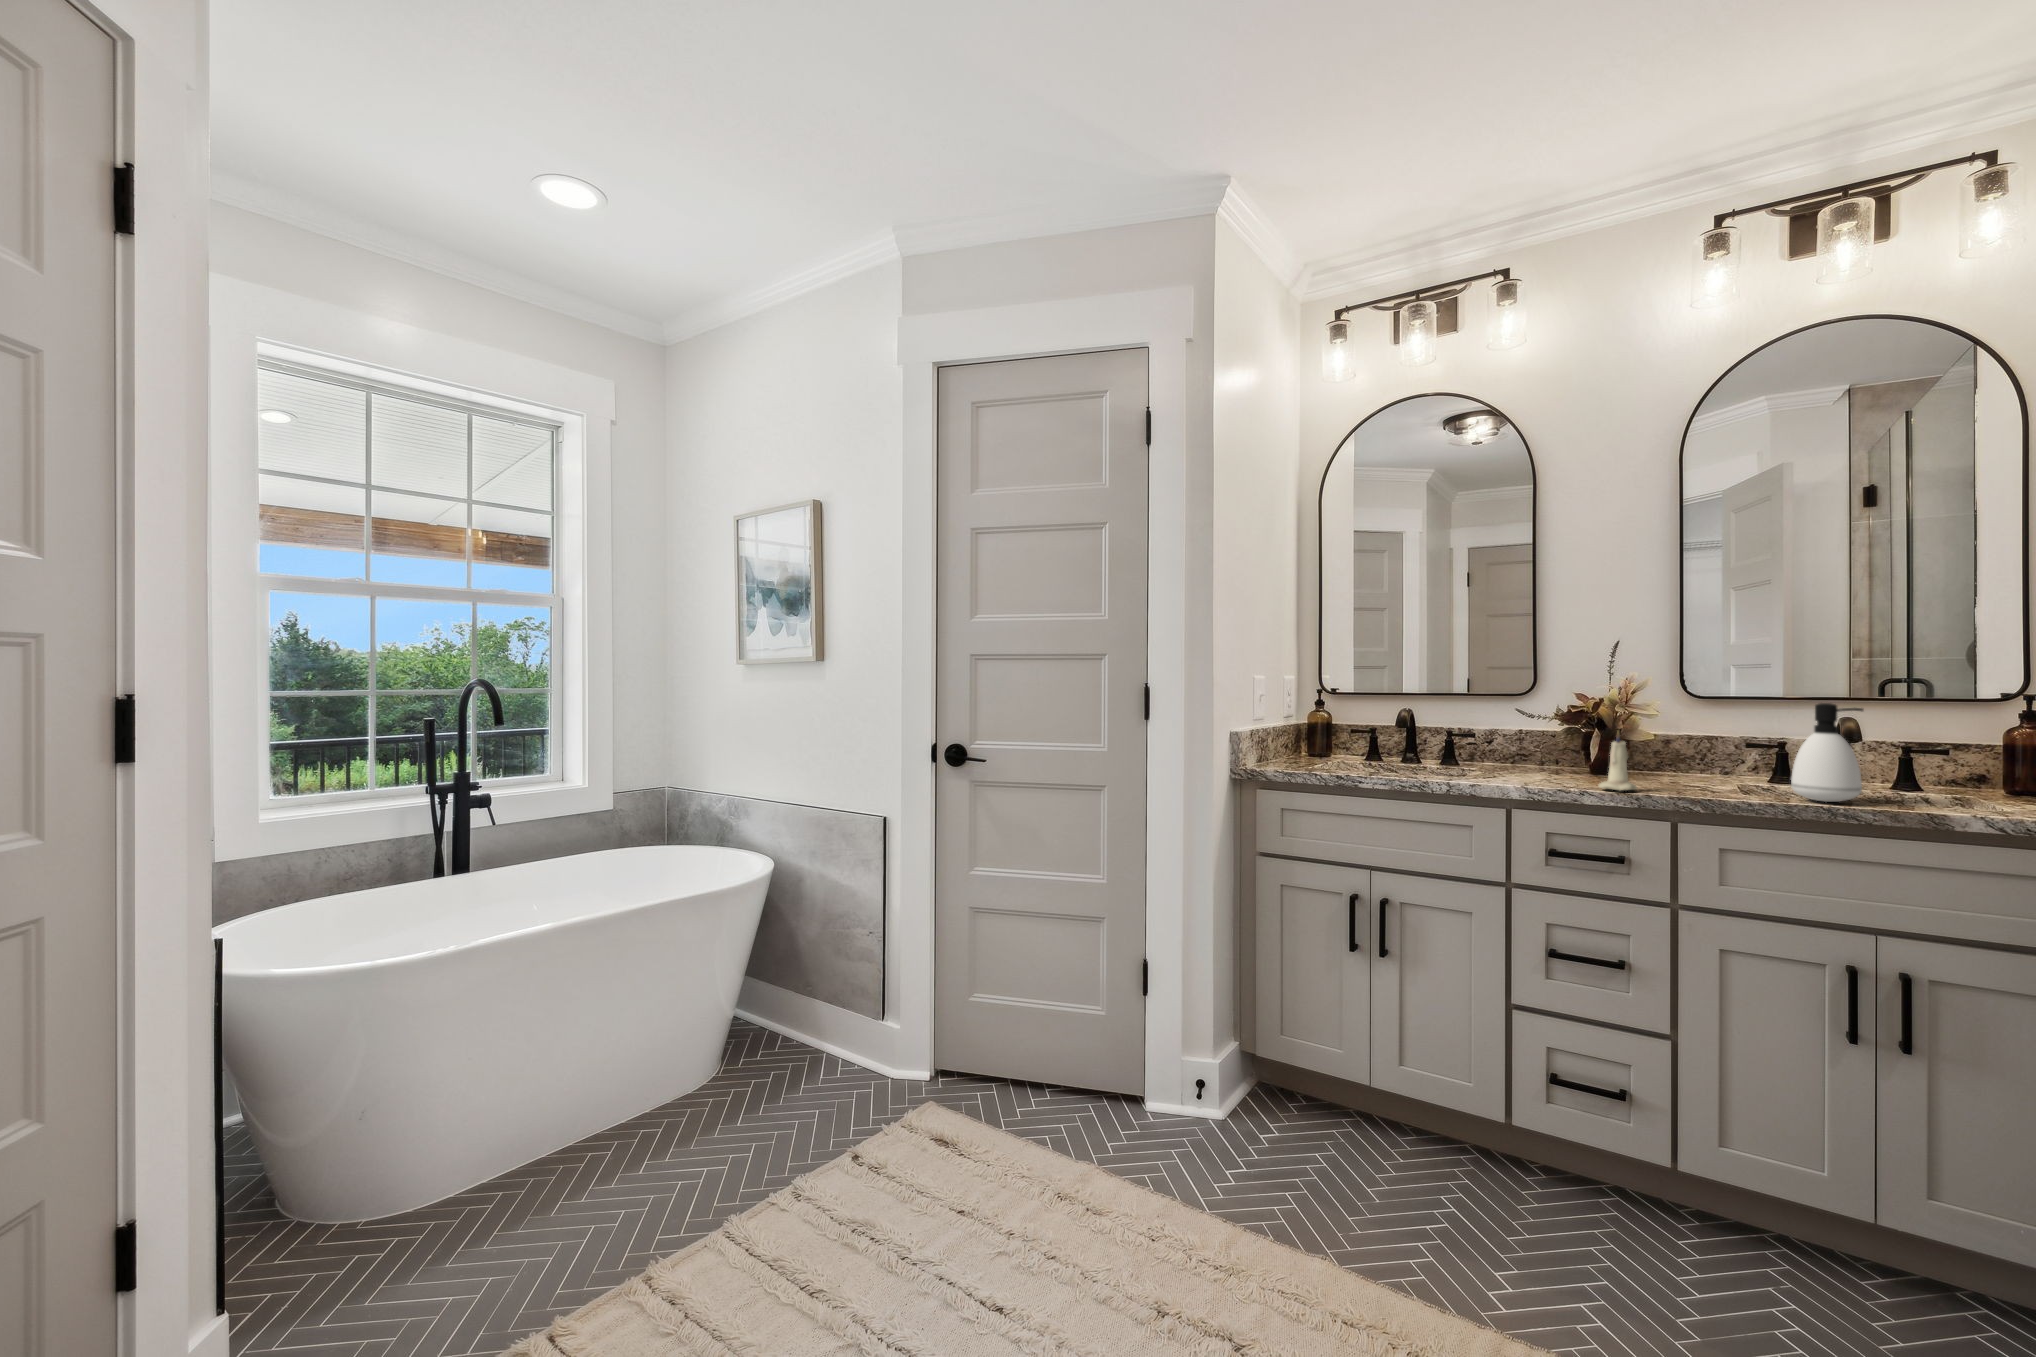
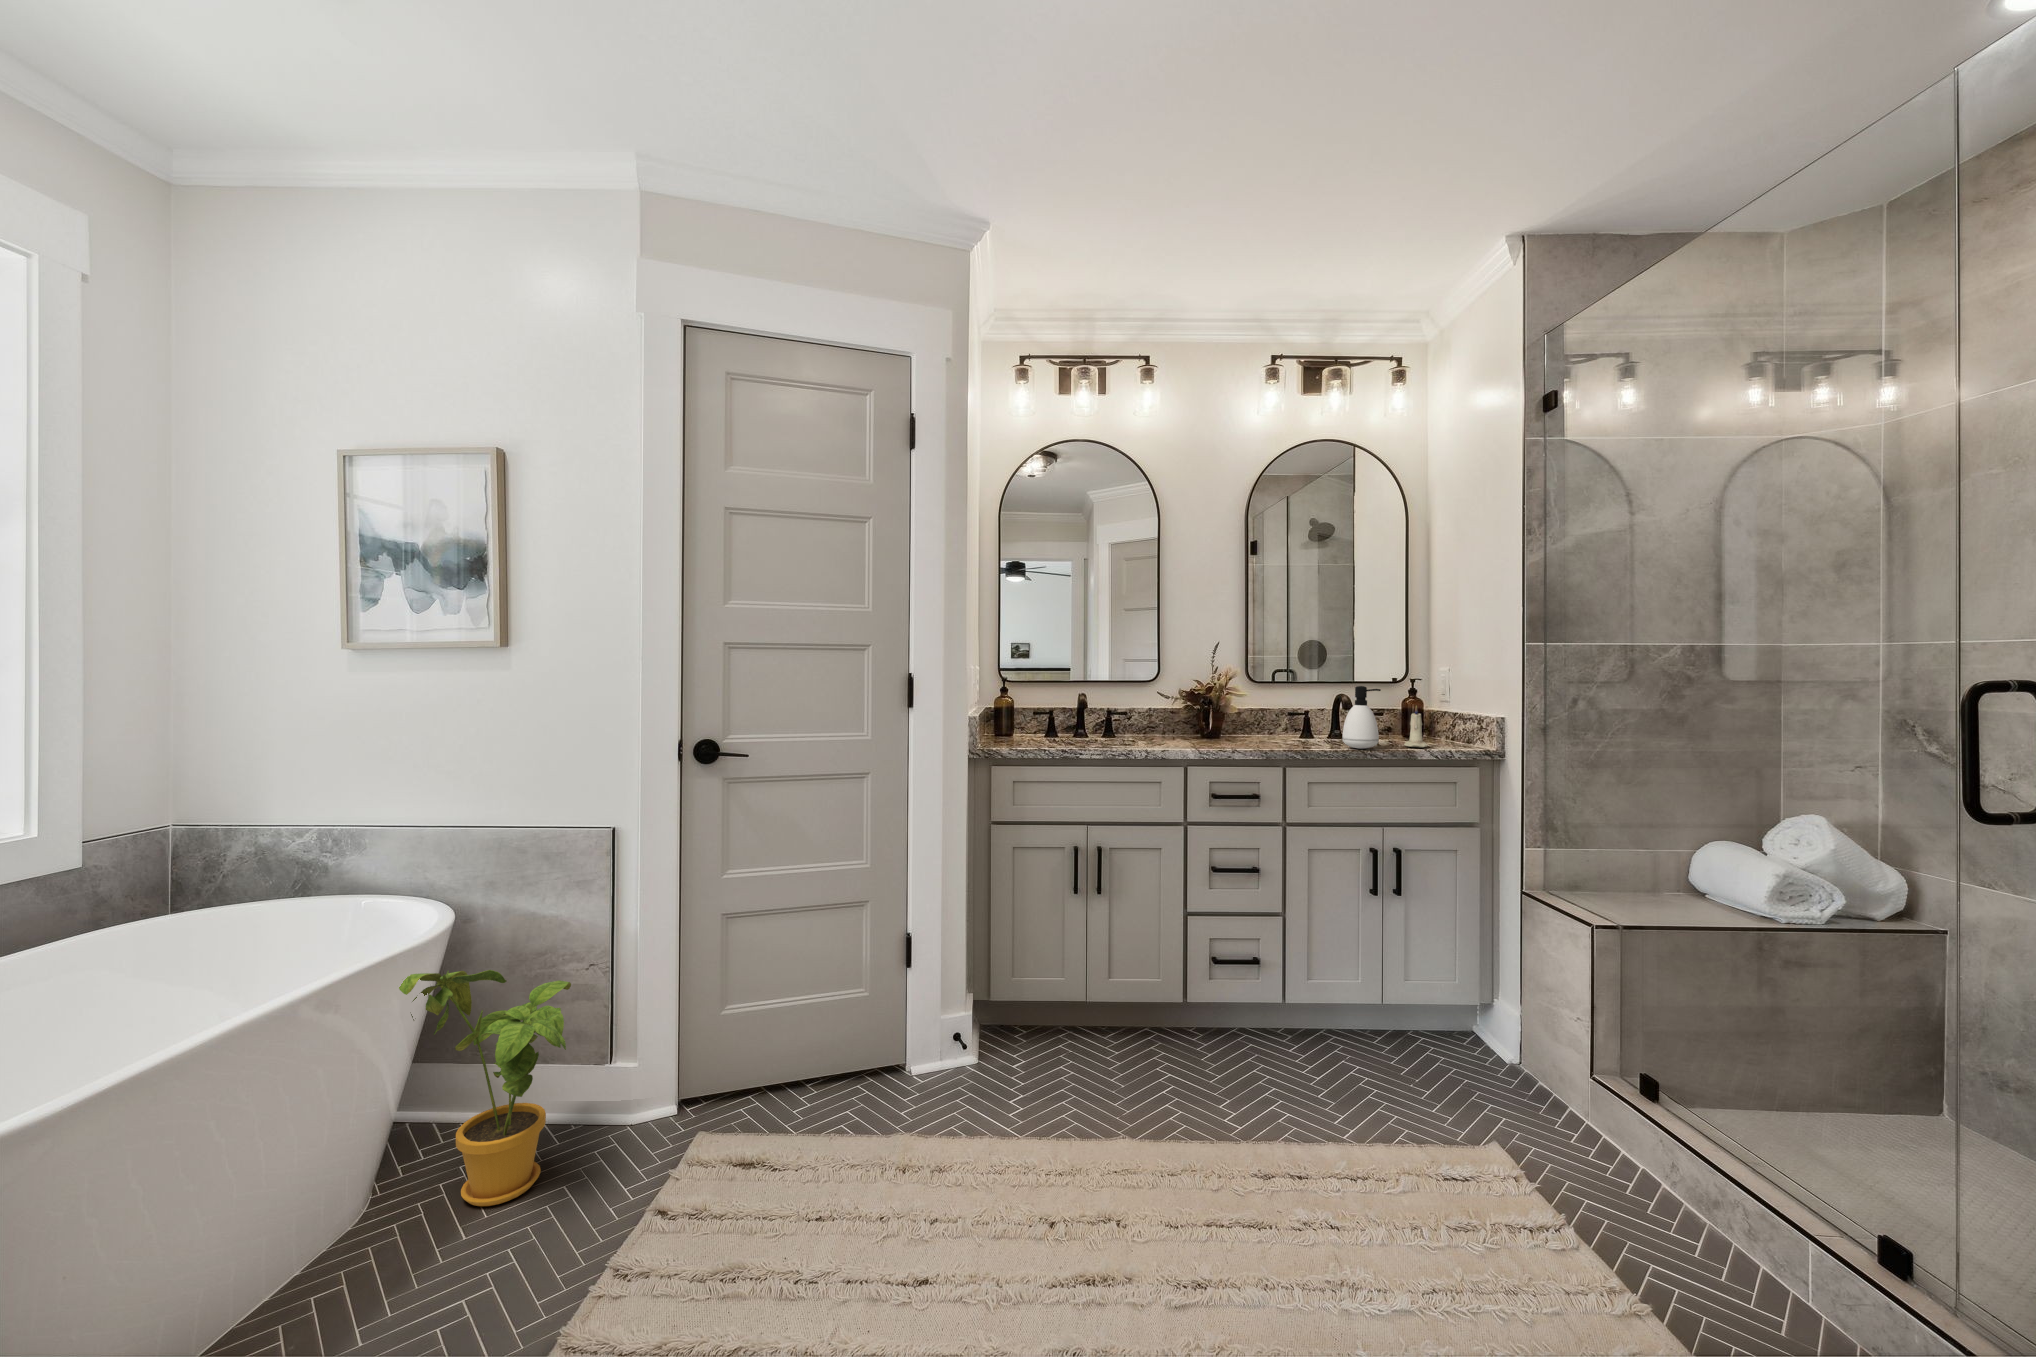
candle: present [1599,732,1637,791] -> present [1404,706,1428,747]
house plant: none [717,912,854,1107] -> present [399,970,571,1206]

